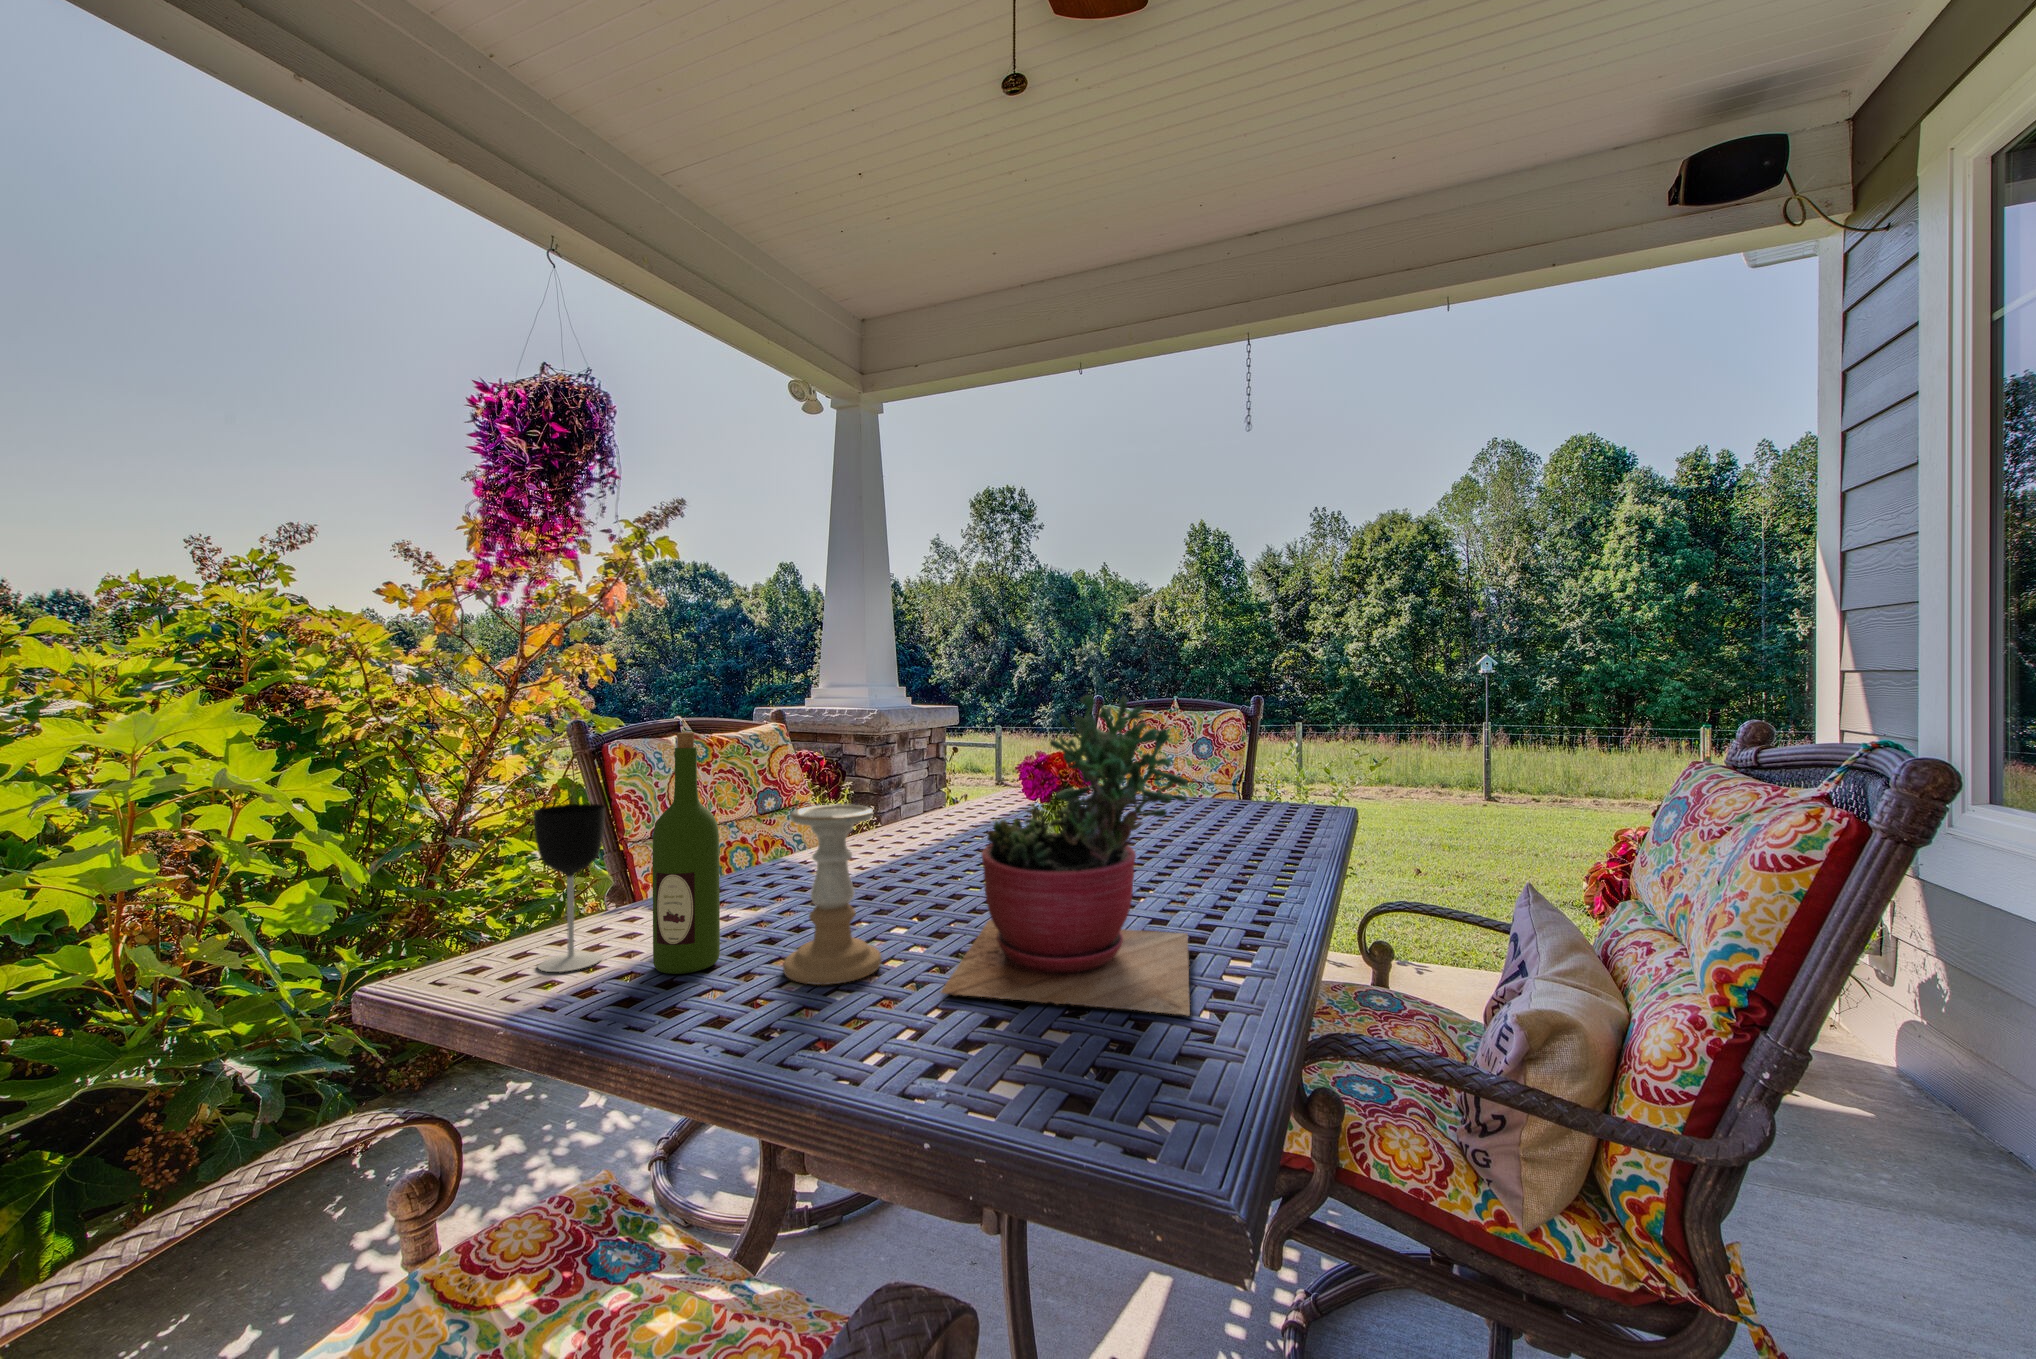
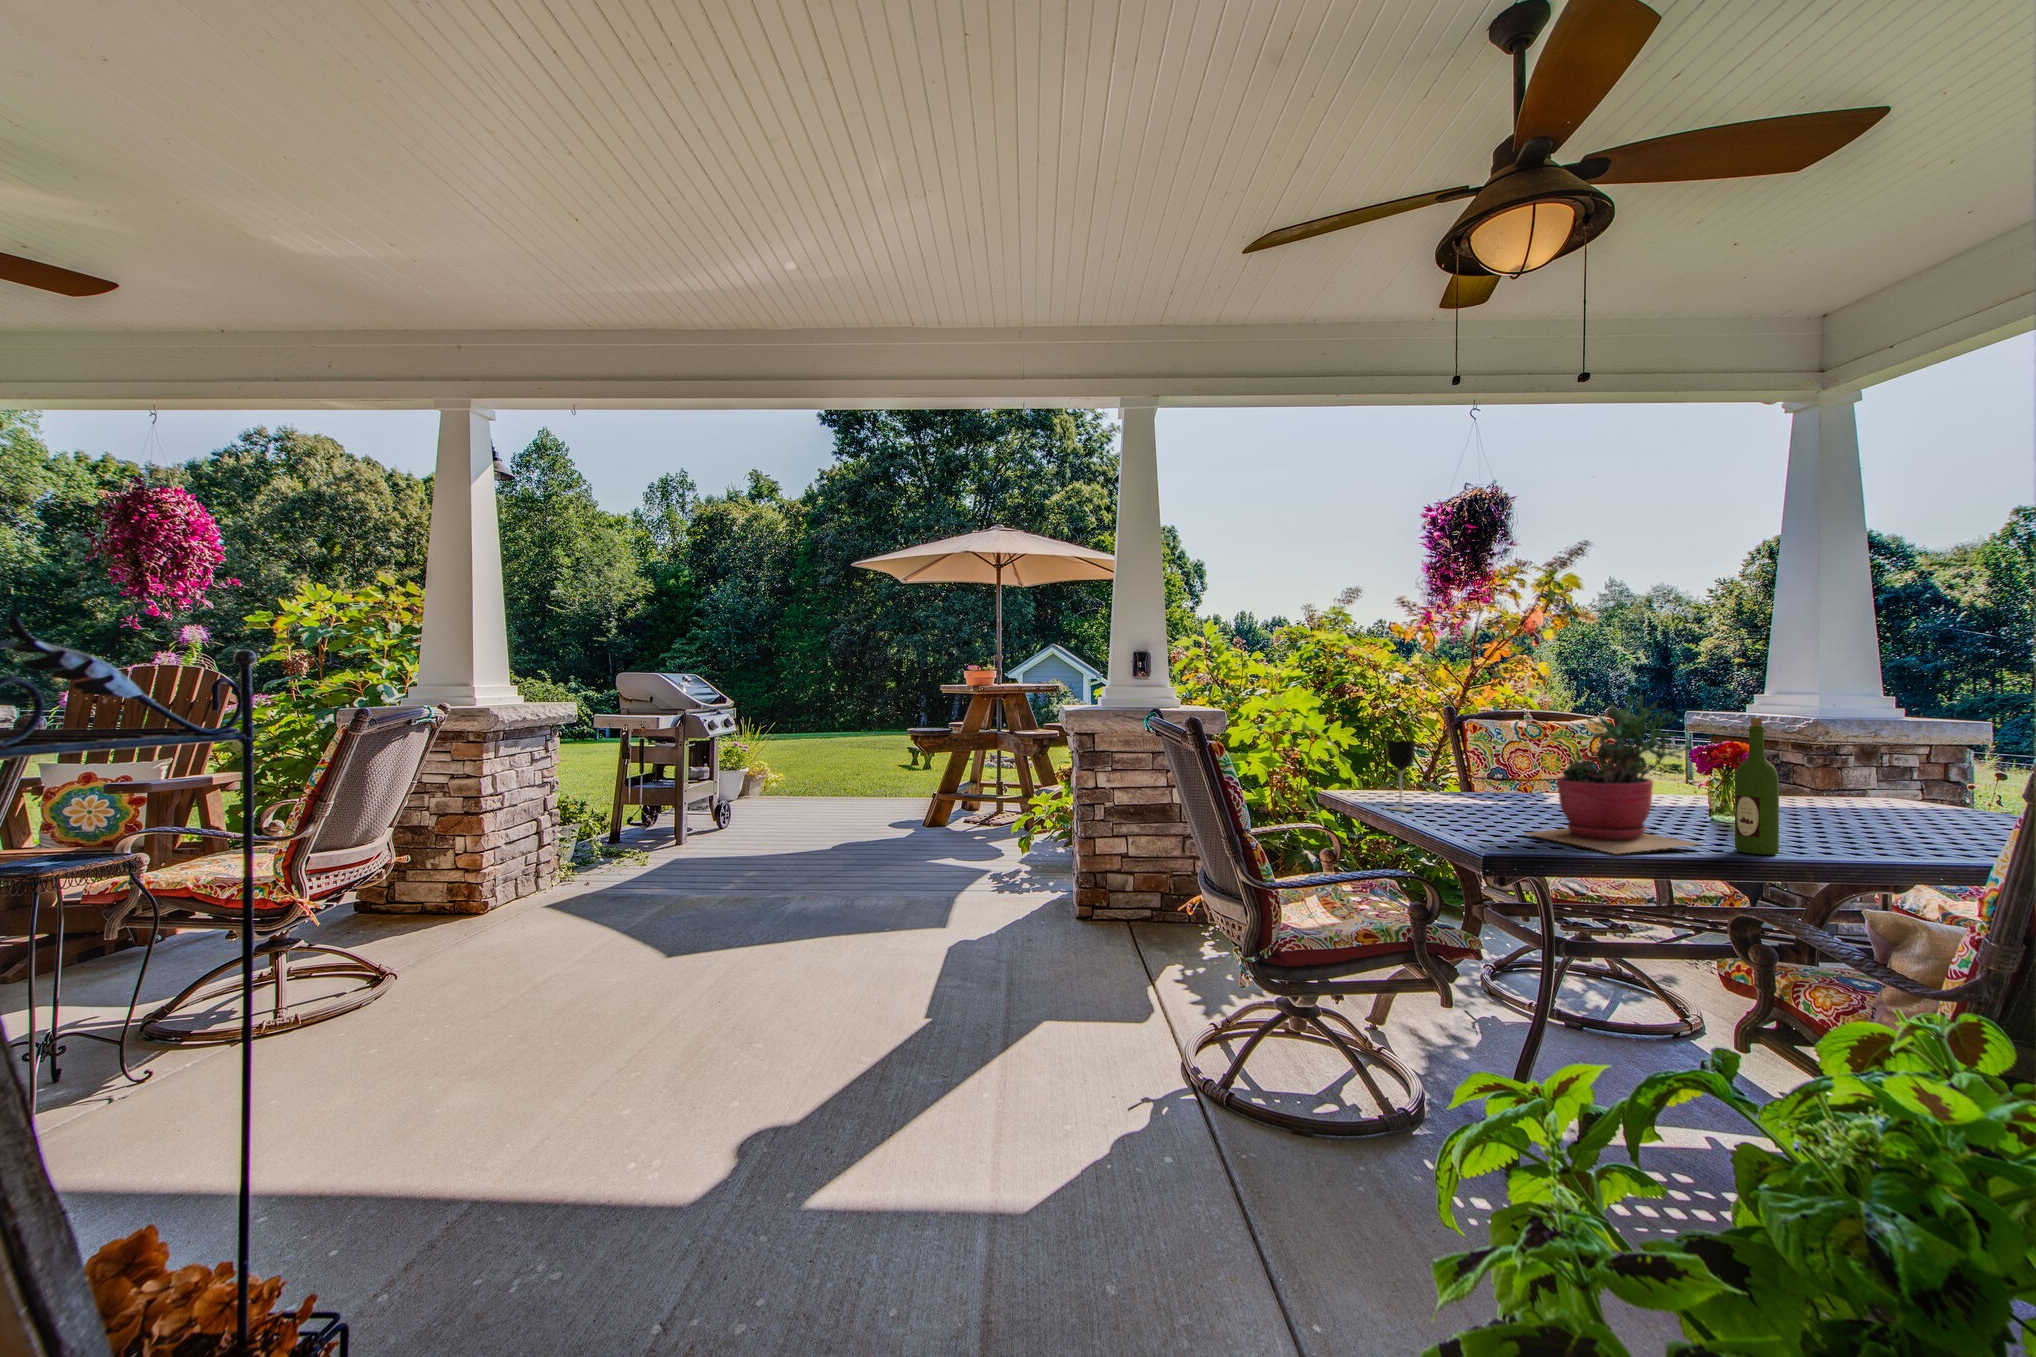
wine bottle: present [652,732,720,974] -> present [1735,718,1779,855]
candle holder: present [783,804,882,985] -> none [1471,747,1523,828]

